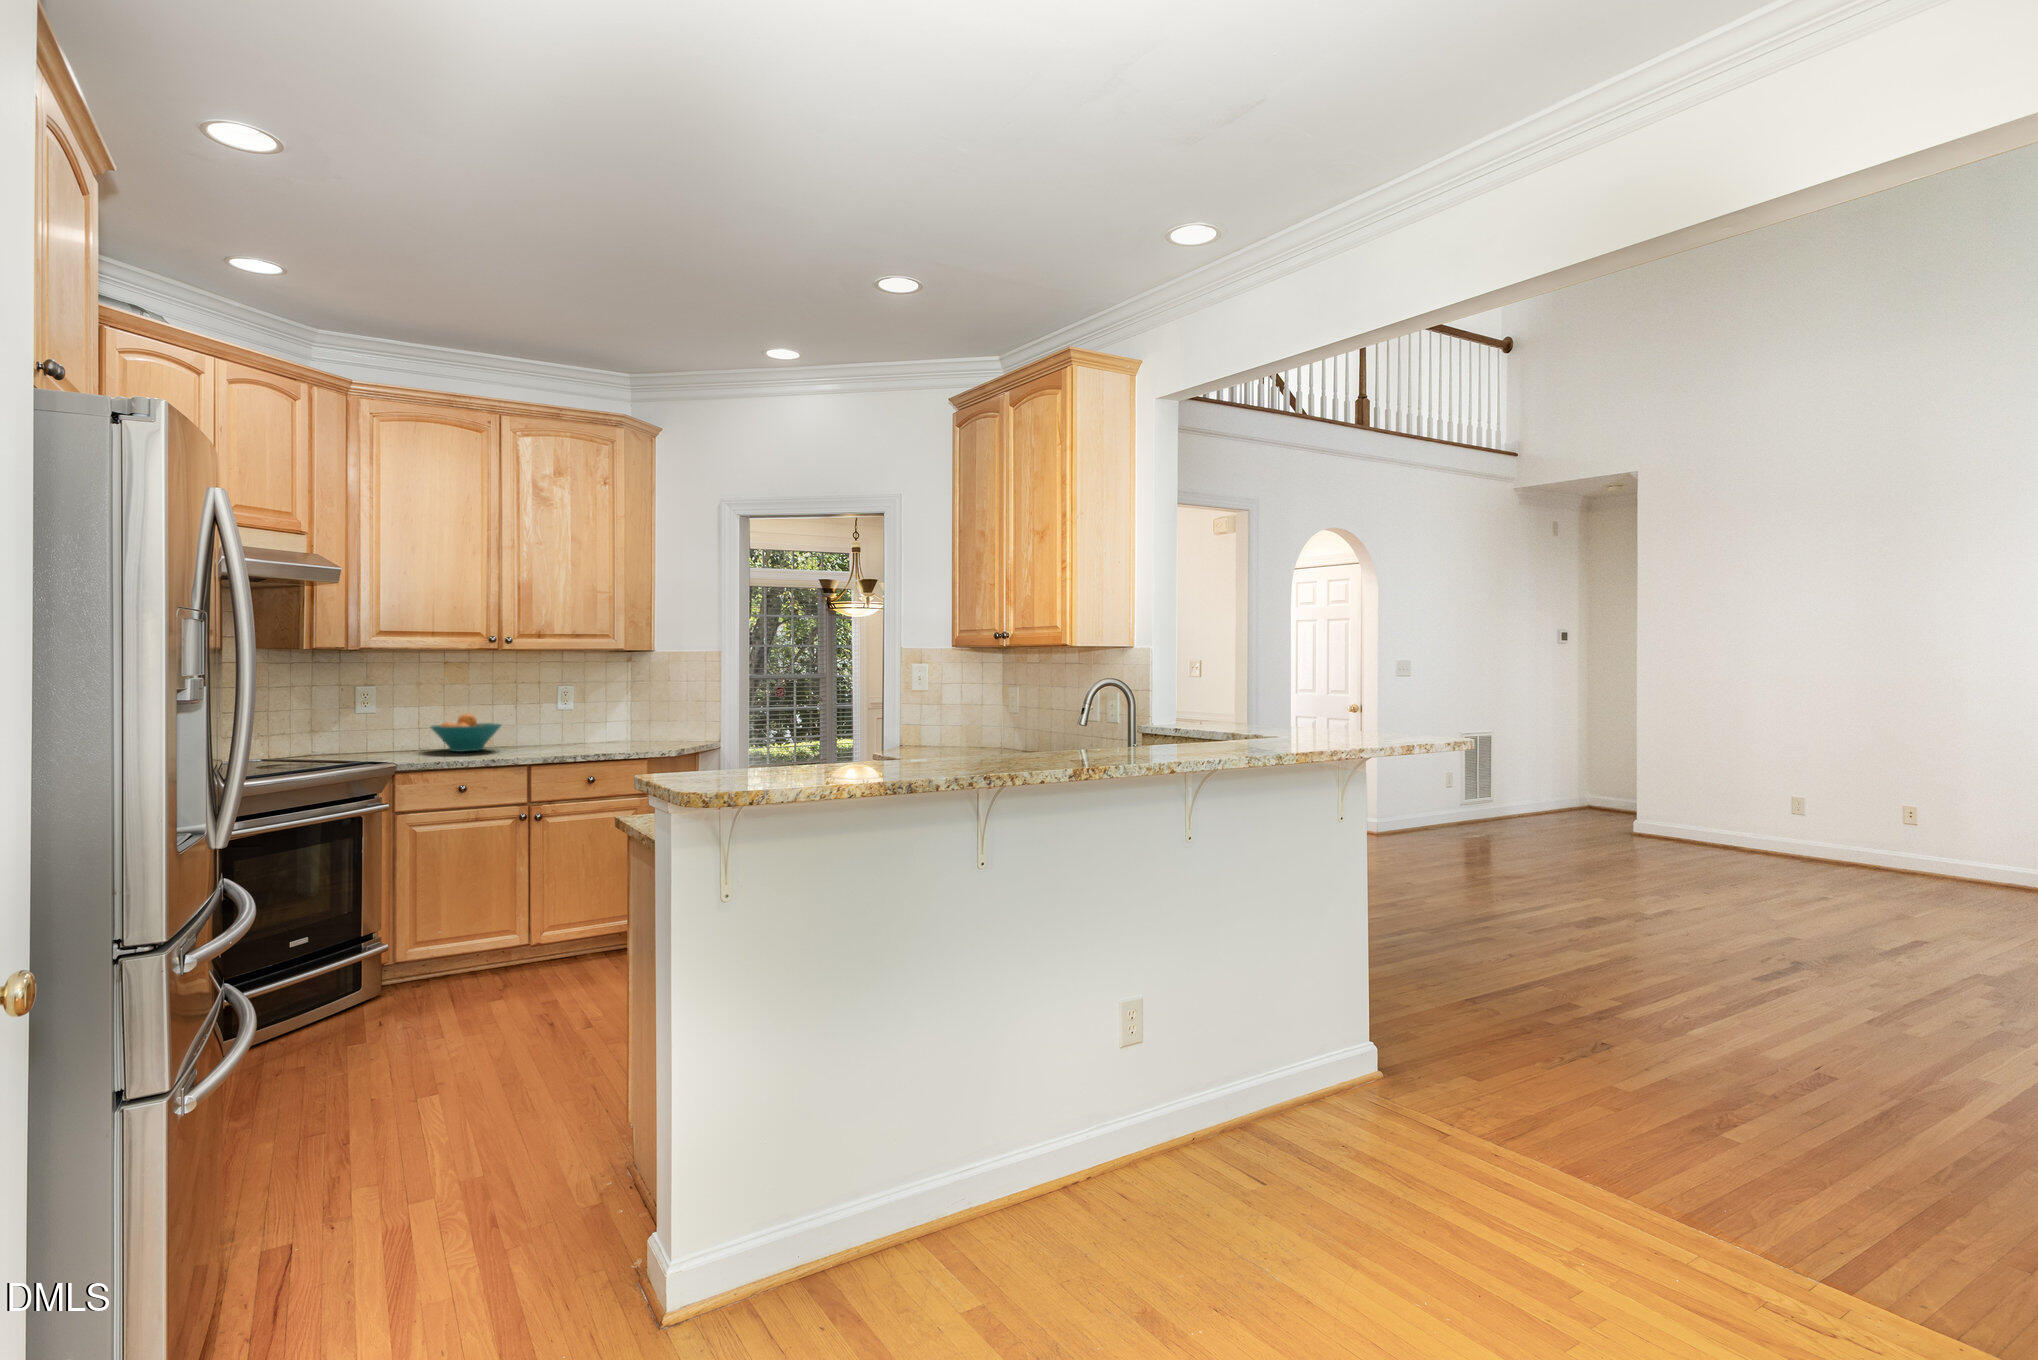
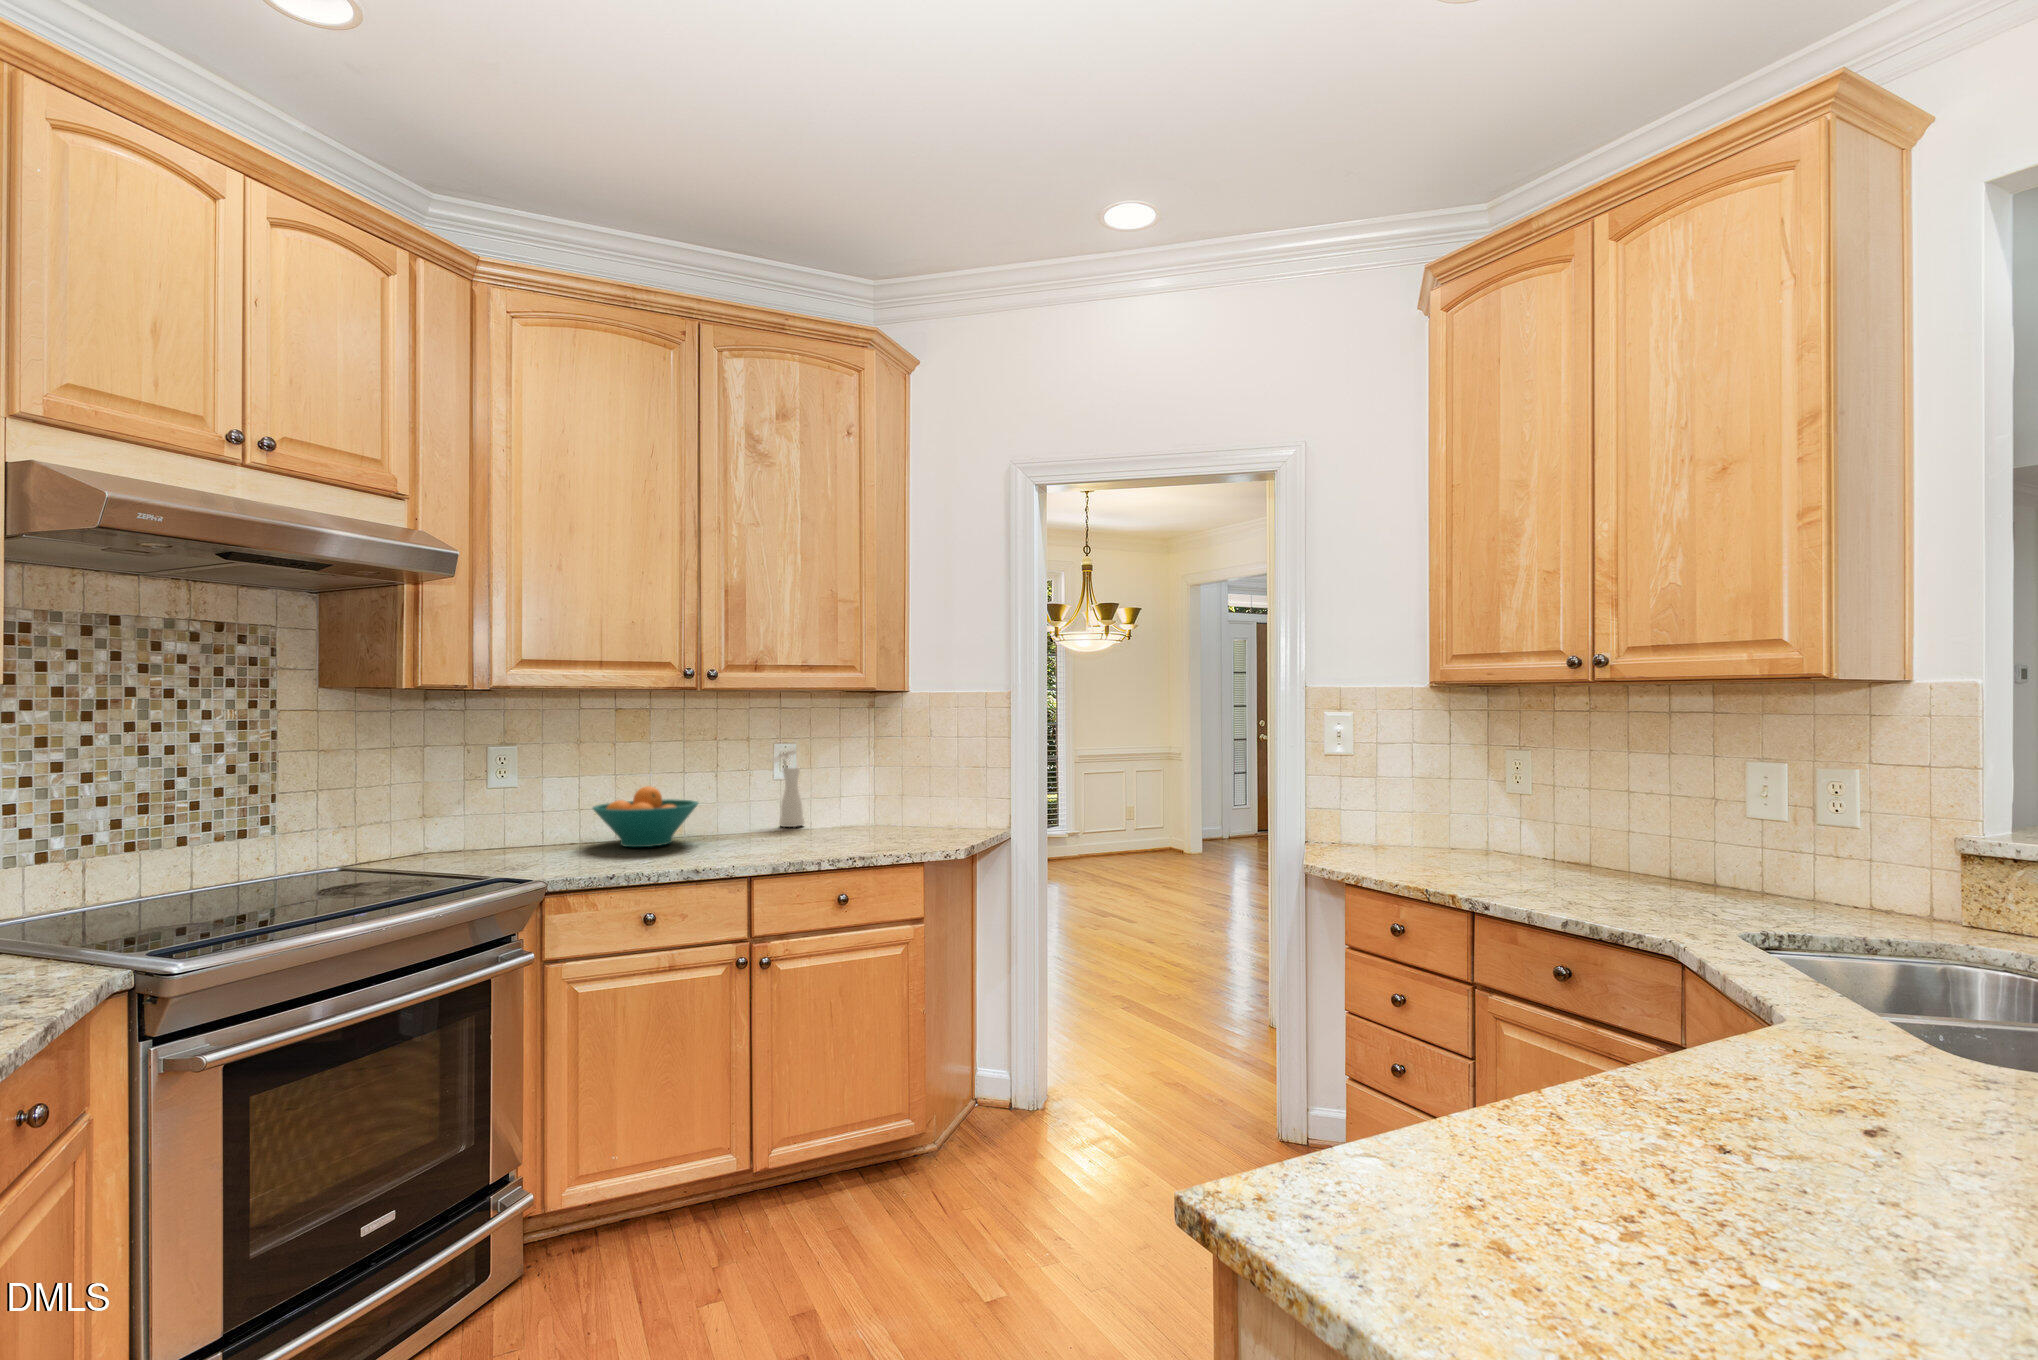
vase: none [554,691,581,744] -> present [769,748,804,827]

